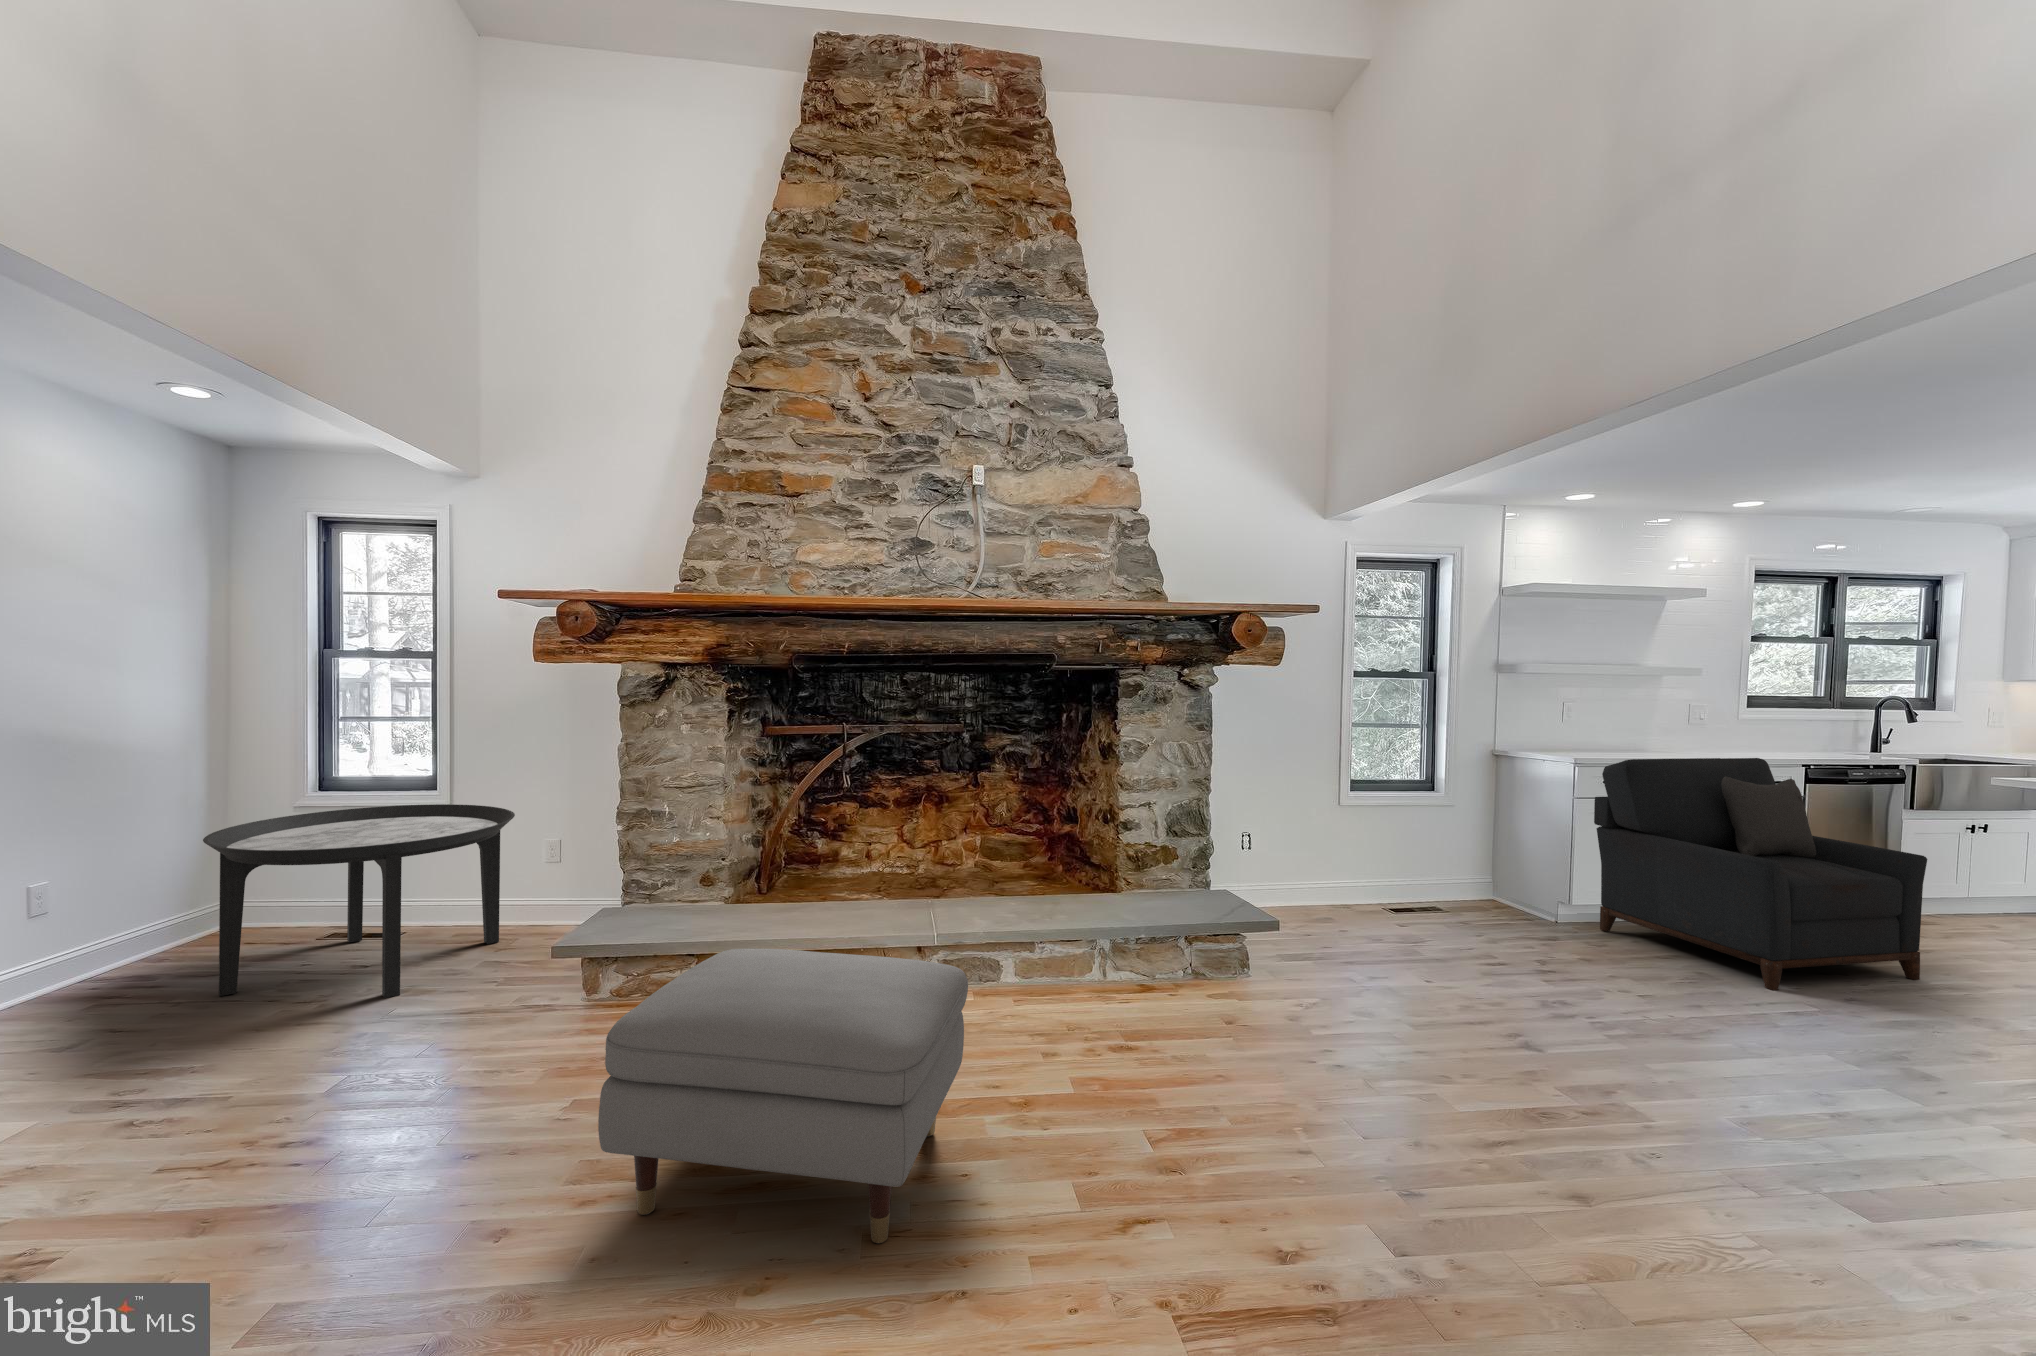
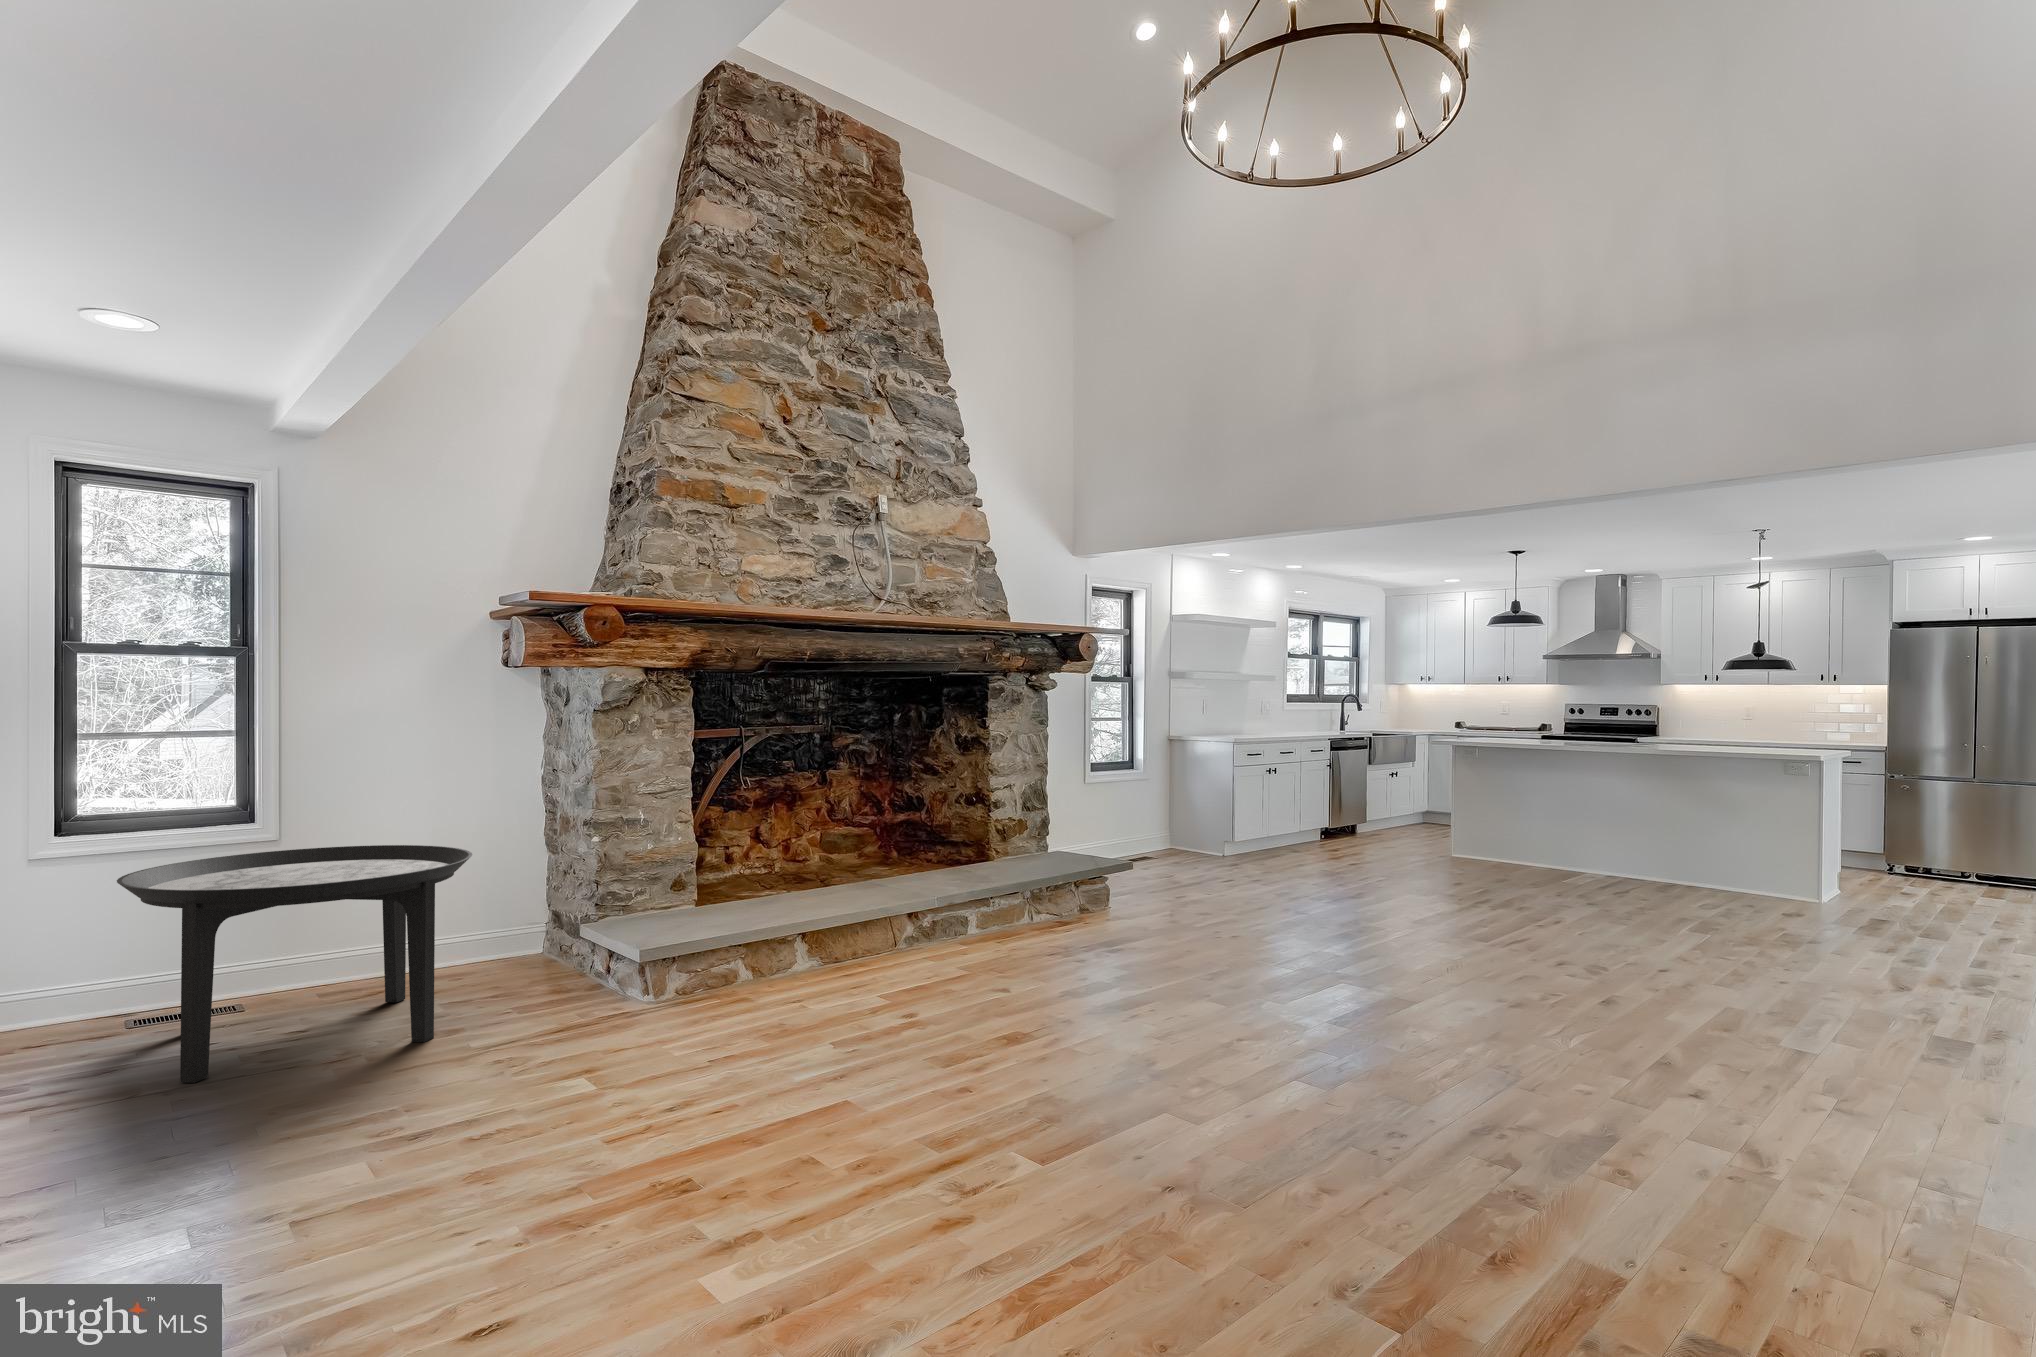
armchair: present [1594,758,1927,990] -> none [1240,732,1399,867]
ottoman: present [598,949,968,1243] -> none [922,870,1168,1039]

